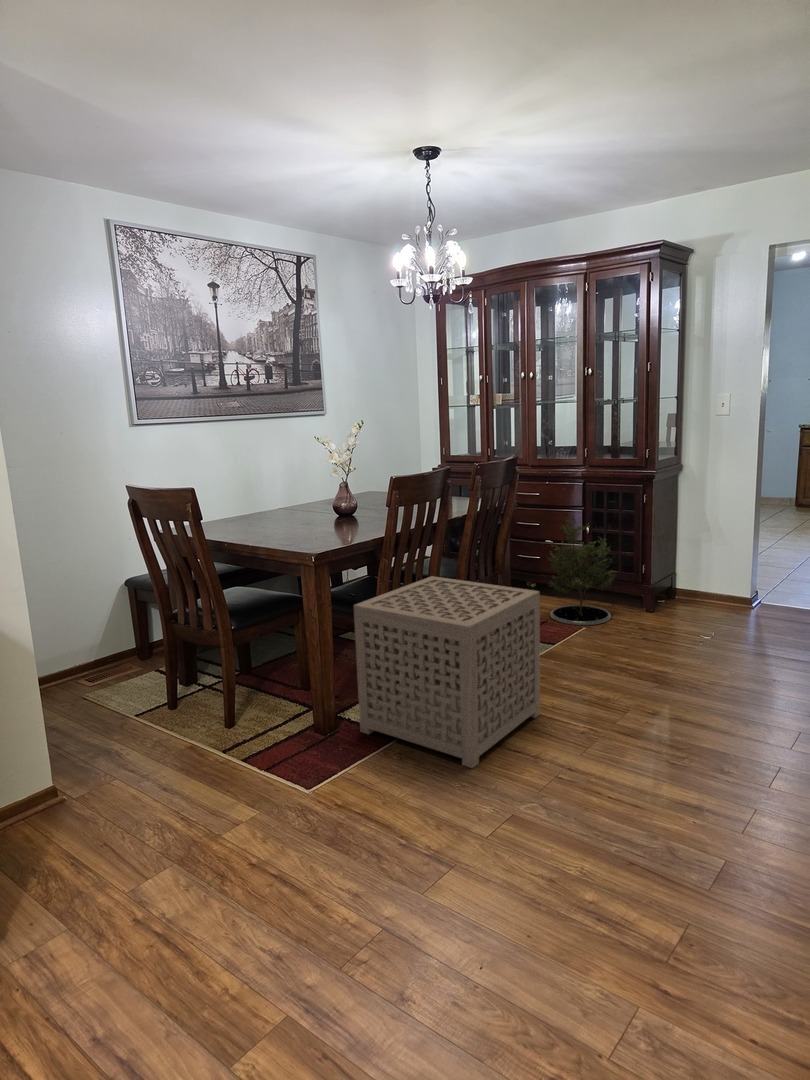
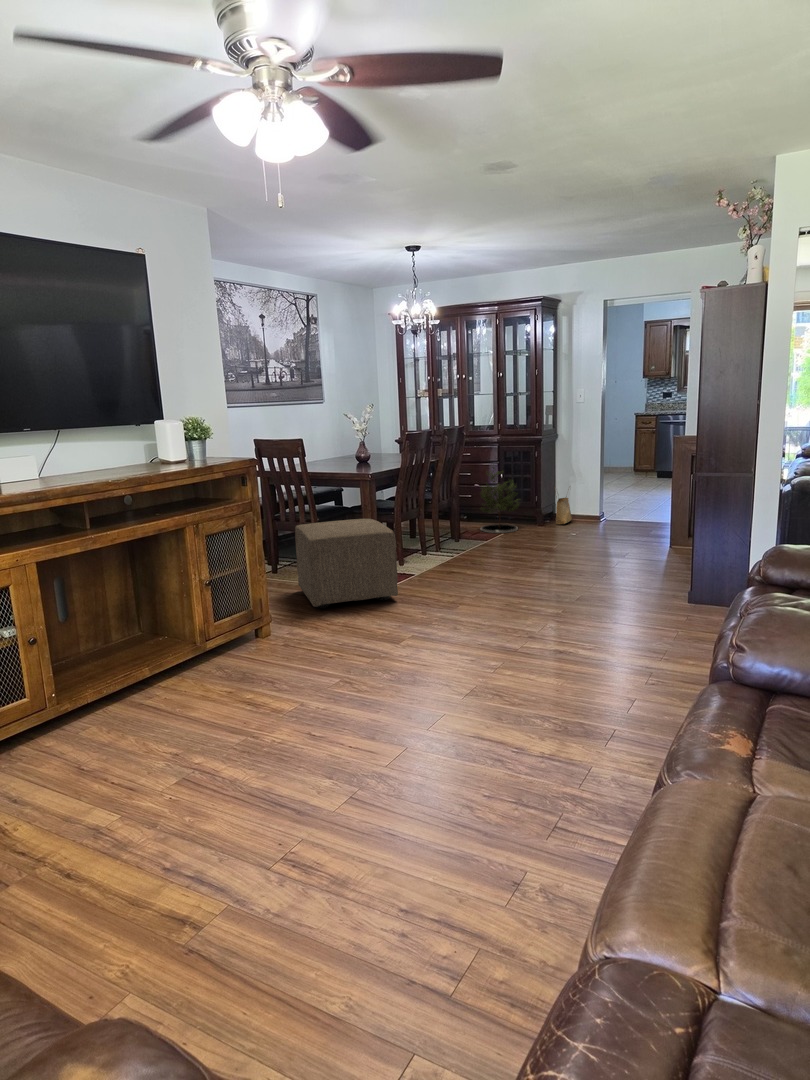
woven basket: none [674,548,702,611] -> present [556,496,572,524]
side table: present [354,576,540,768] -> none [389,493,487,582]
ottoman: none [136,638,330,840] -> present [295,519,398,608]

